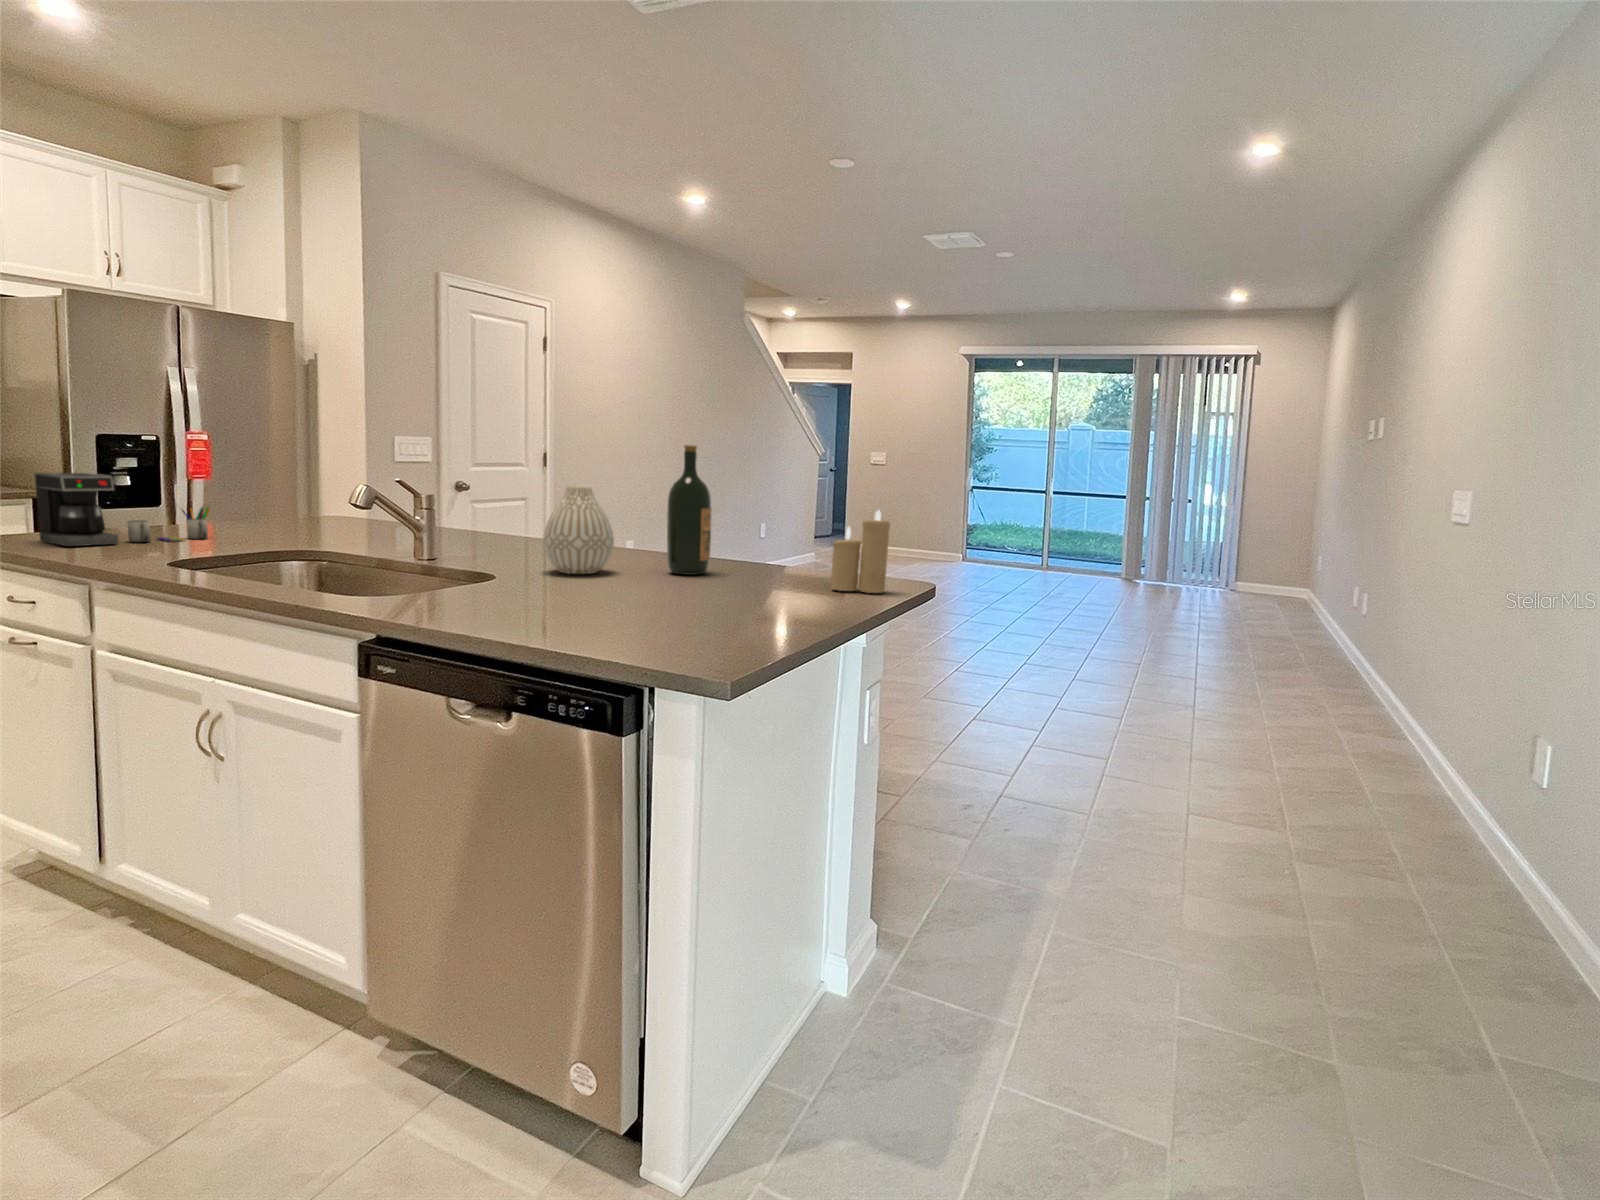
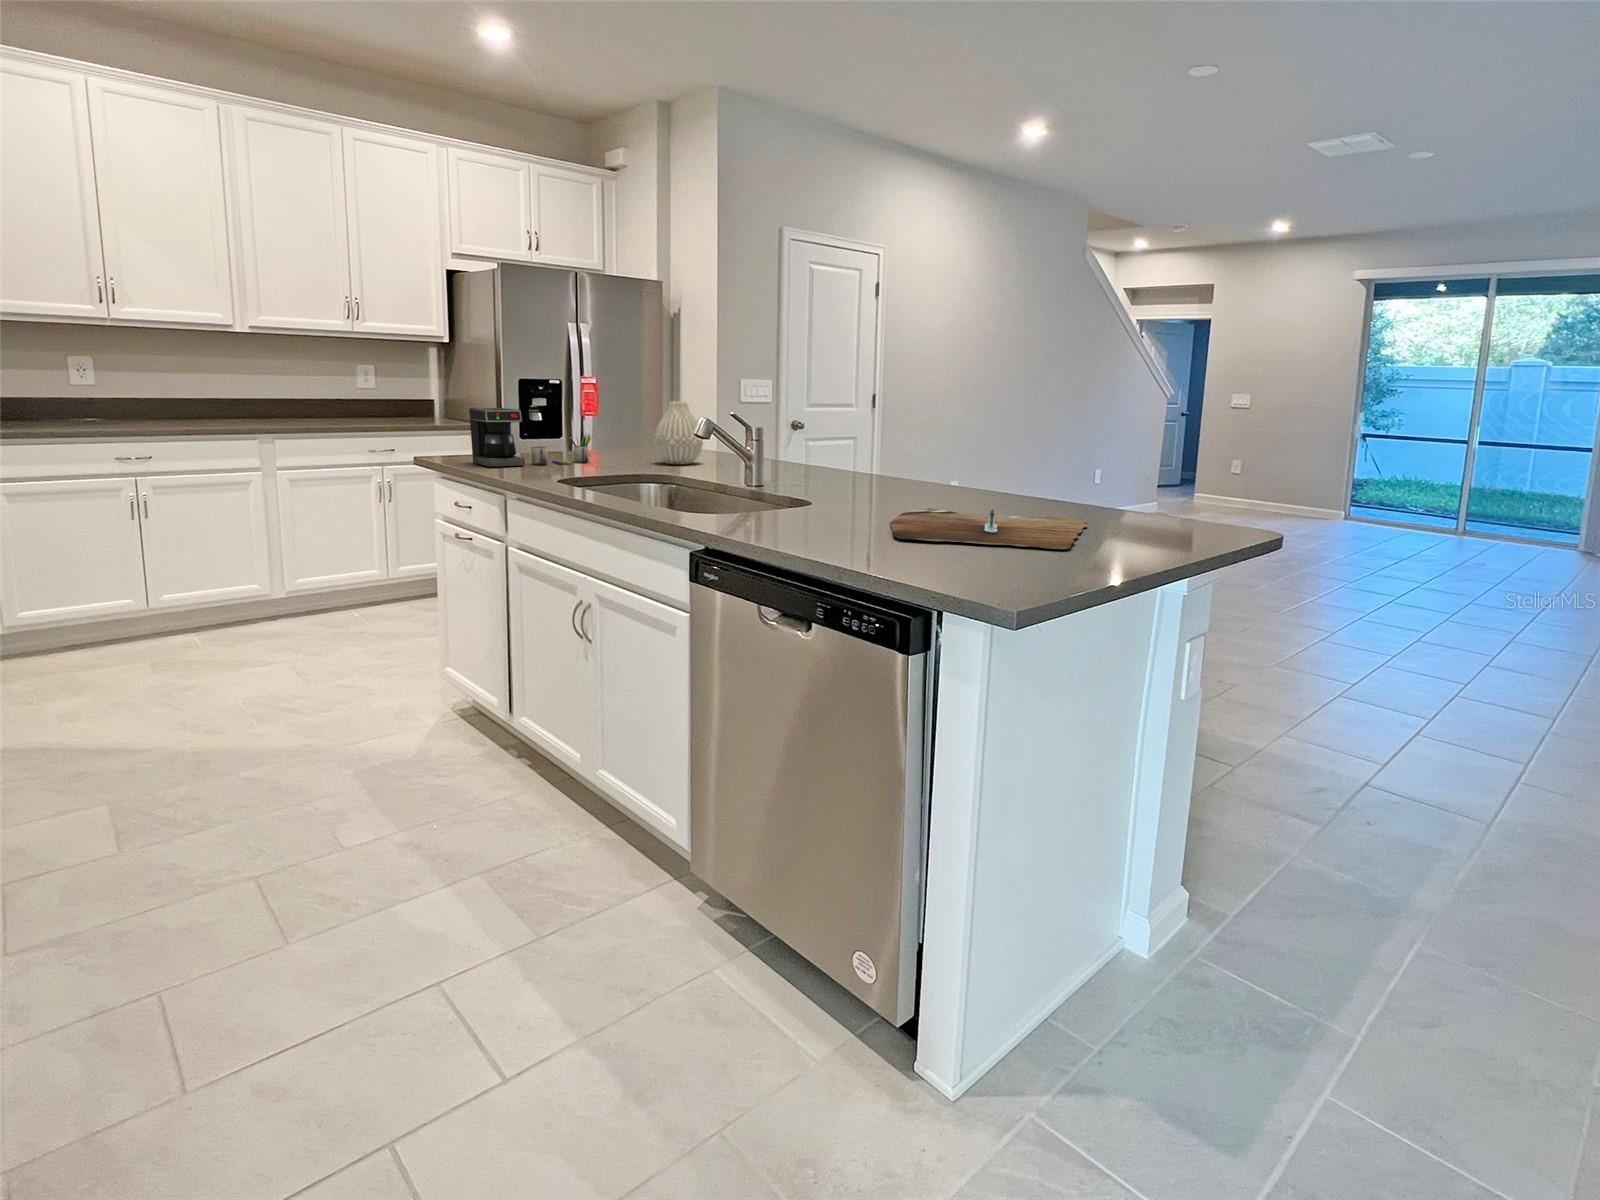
wine bottle: present [667,445,712,575] -> none [970,373,1017,502]
vase: present [543,485,614,574] -> present [654,401,703,464]
candle: present [831,510,890,593] -> none [1140,436,1213,526]
cutting board: none [588,583,783,621] -> present [891,508,1087,549]

